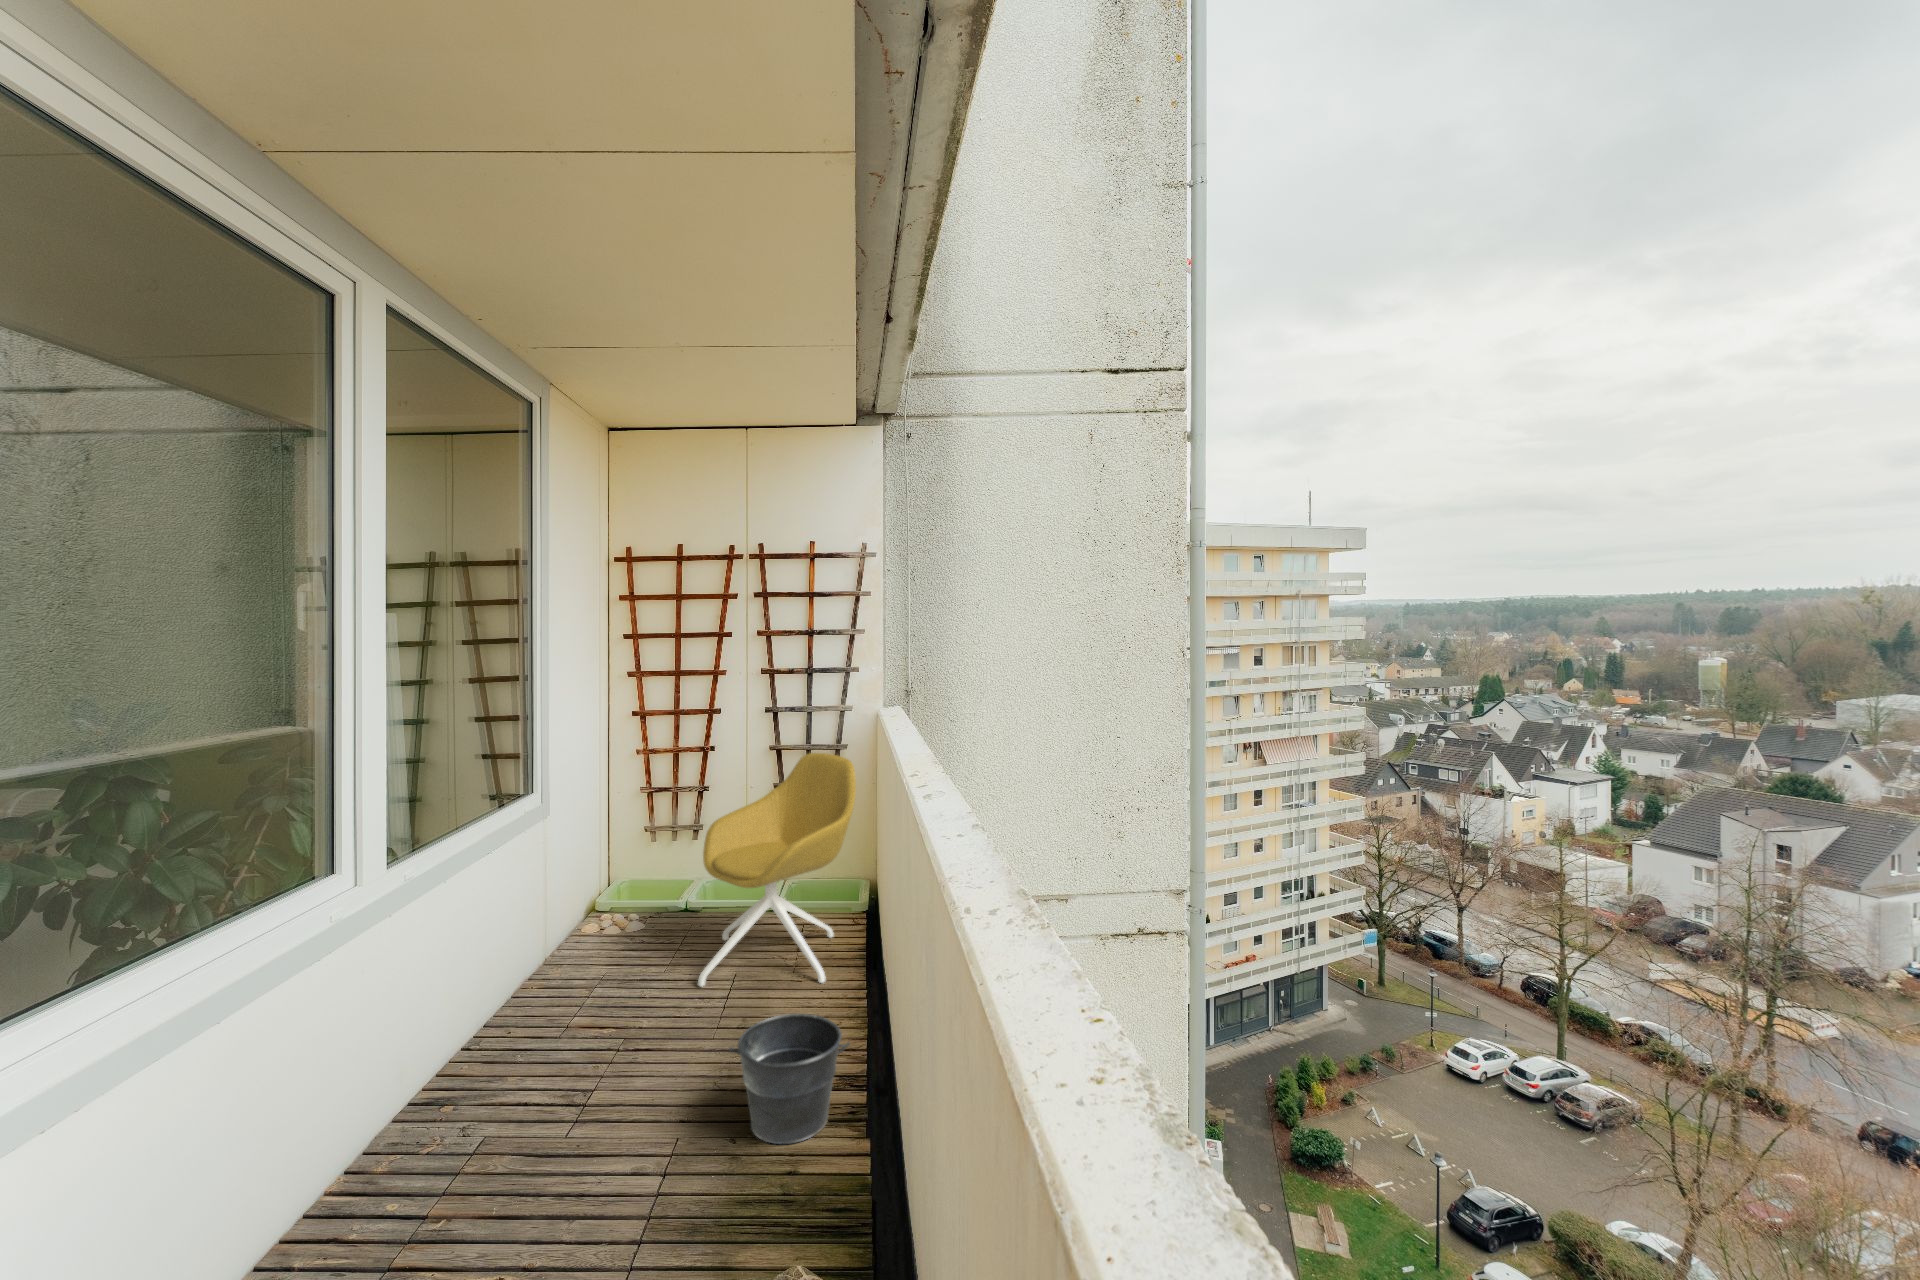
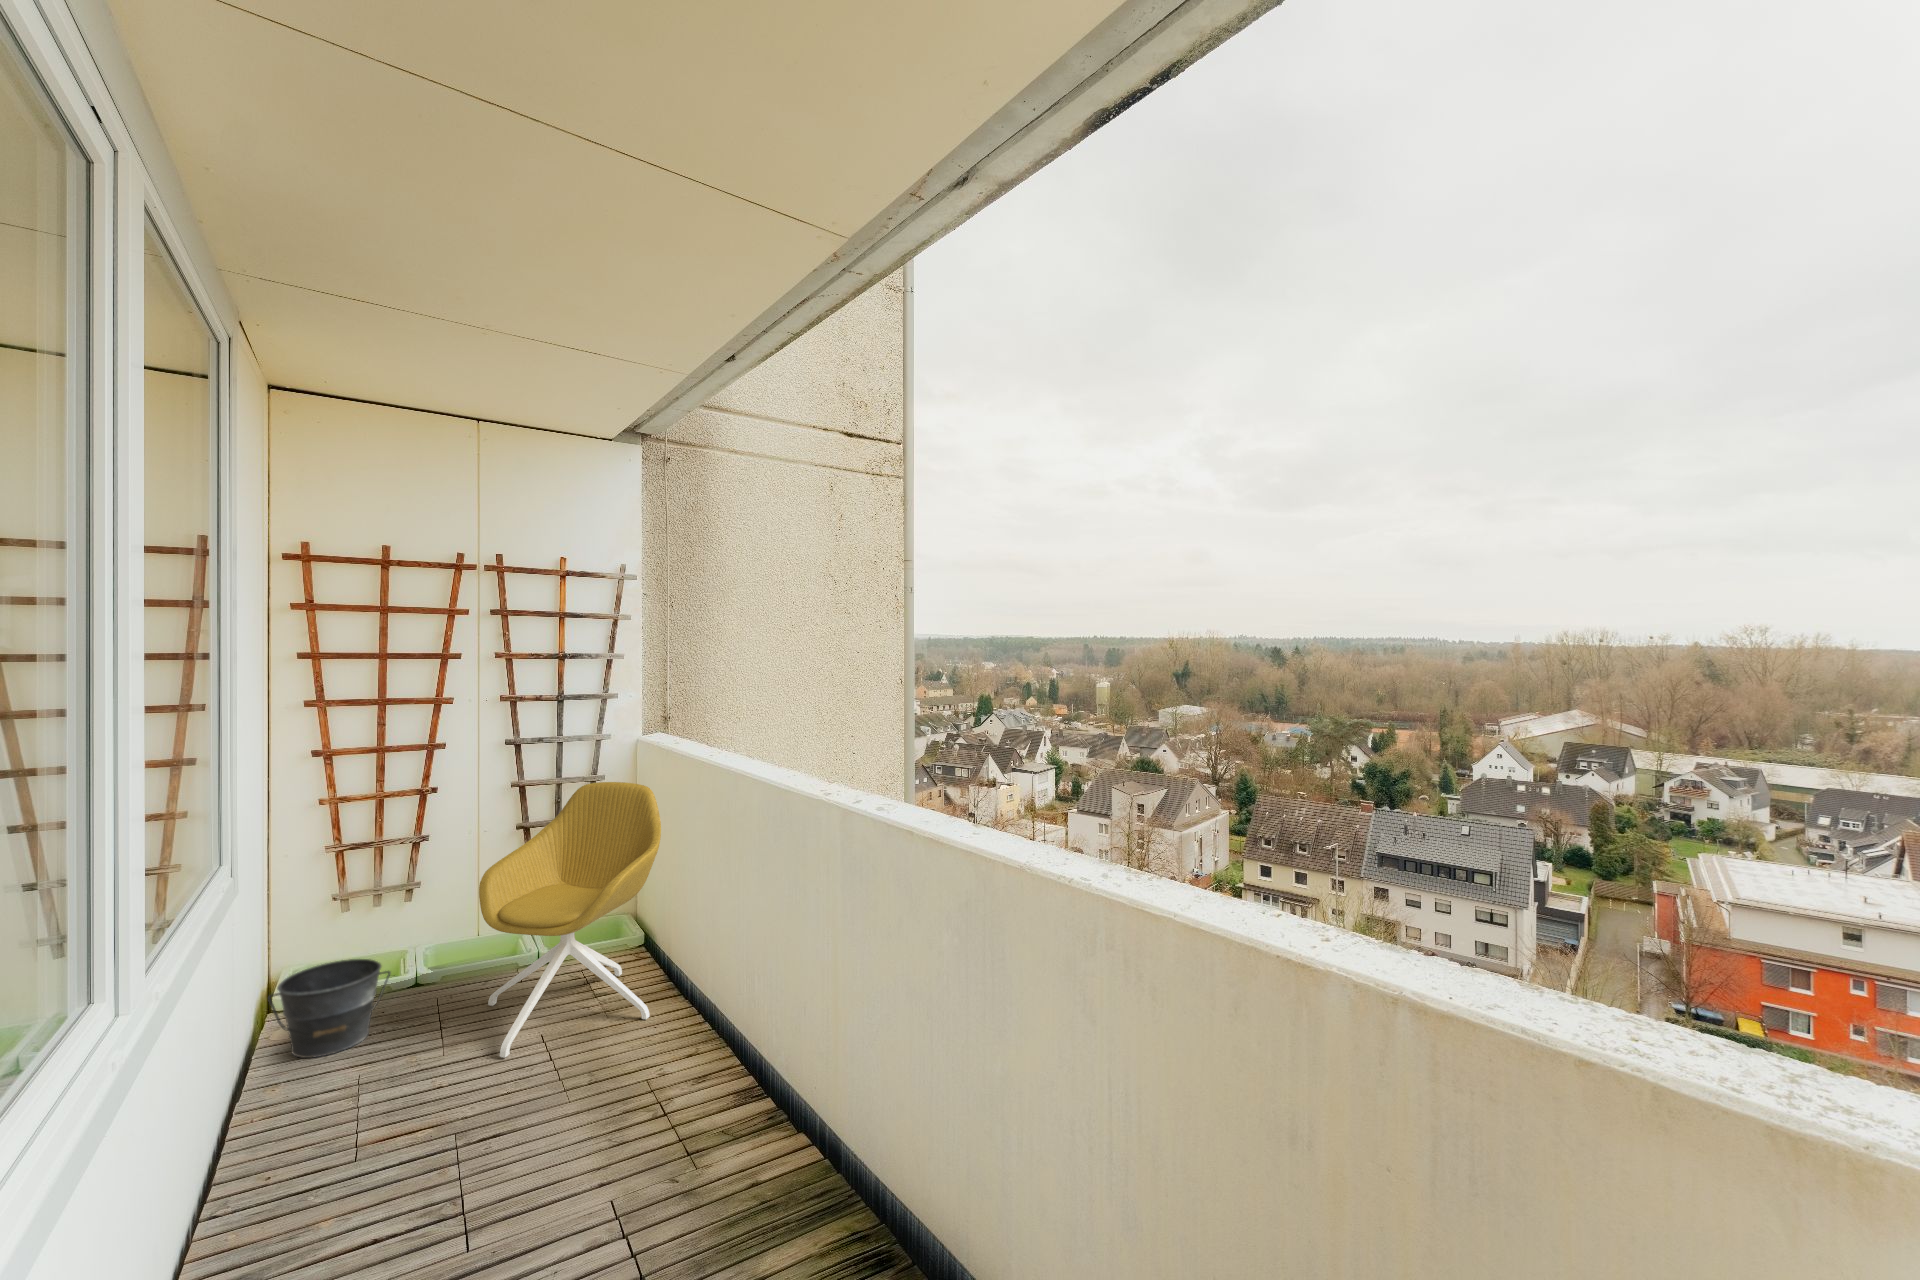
bucket: present [729,1014,850,1144] -> present [268,959,391,1058]

